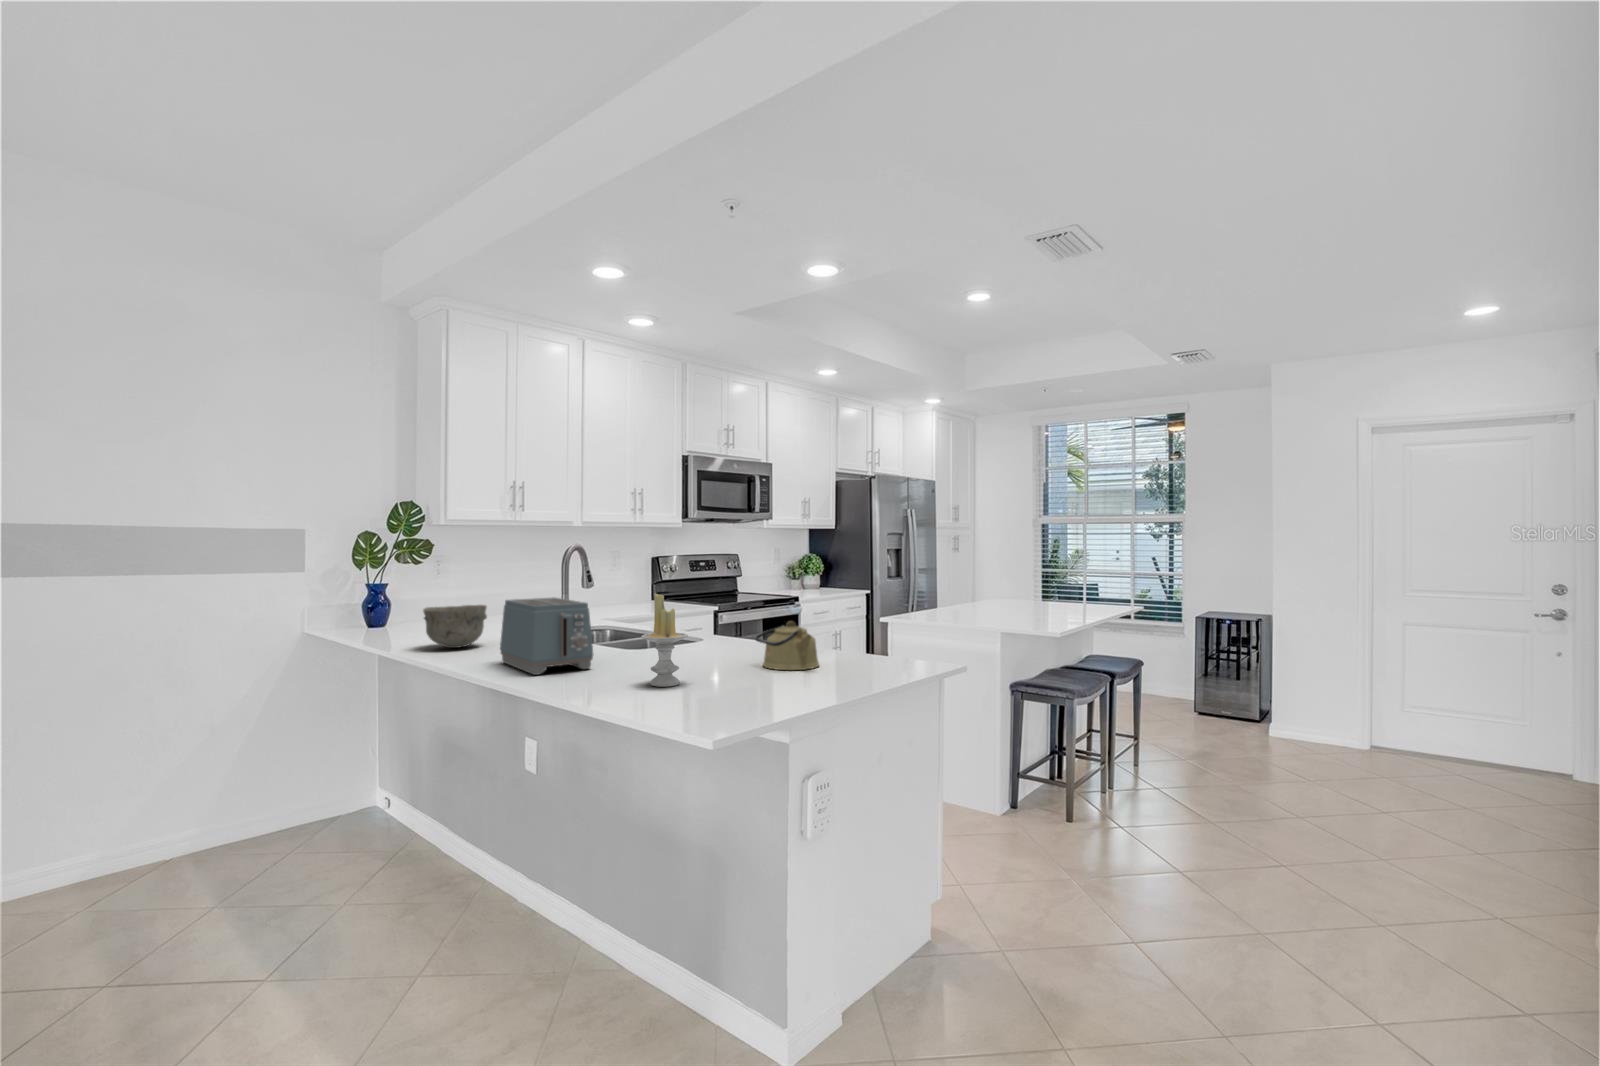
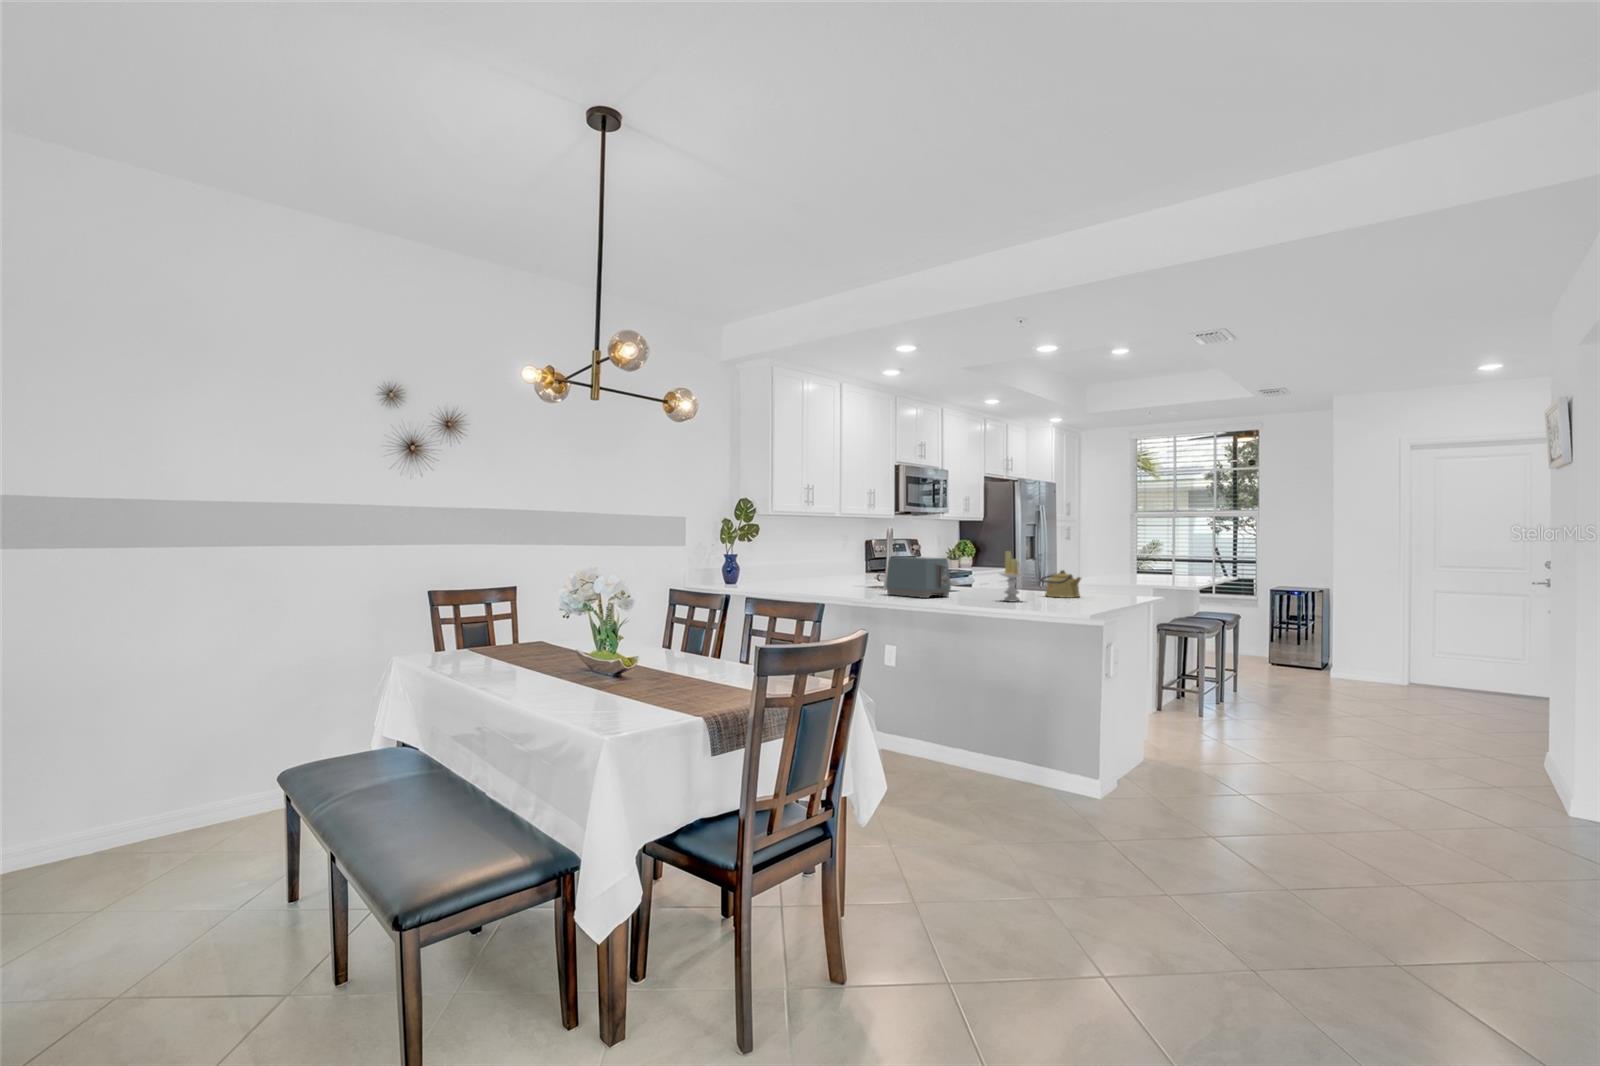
bowl: present [423,605,487,648] -> none [812,564,848,590]

